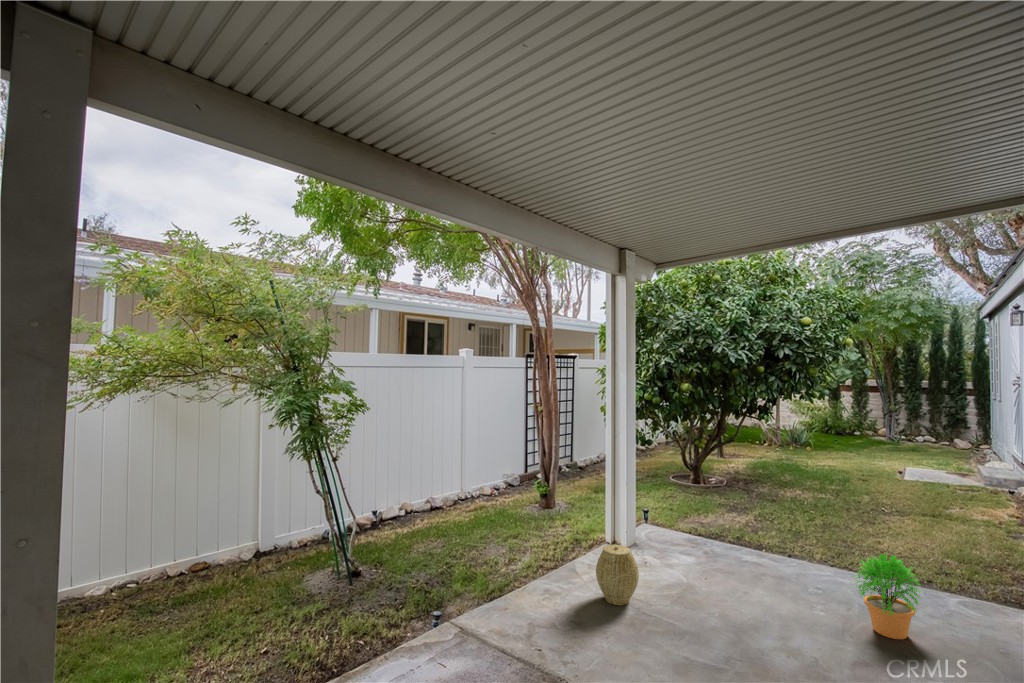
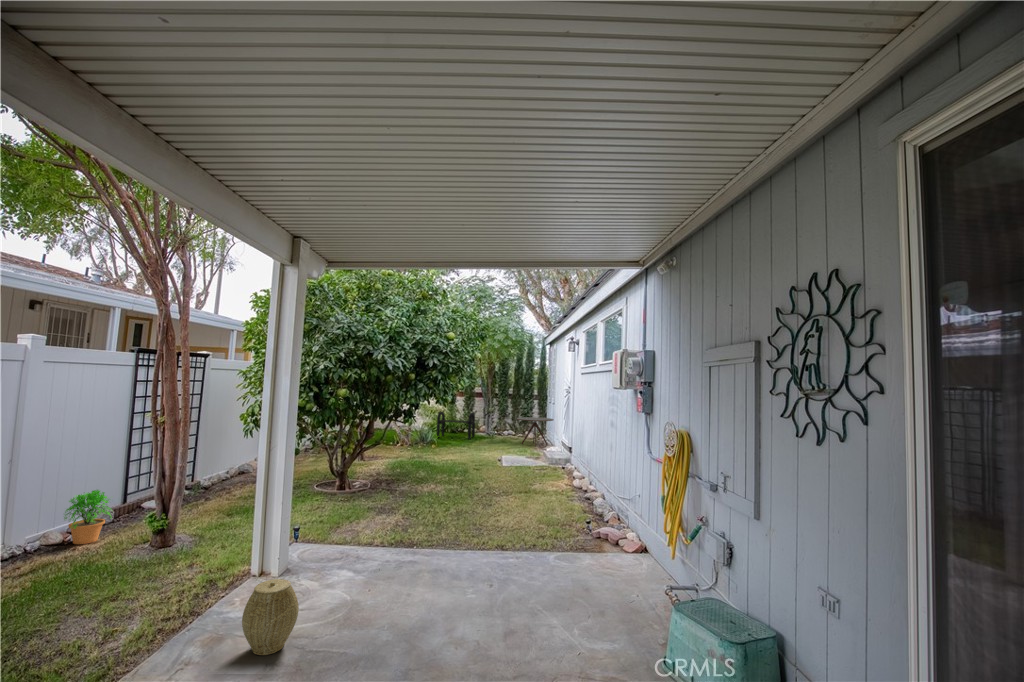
bench: none [812,409,869,445] -> present [436,412,475,439]
round table: none [934,420,1004,461] -> present [517,417,554,446]
potted plant: present [855,554,921,639] -> present [64,490,111,544]

